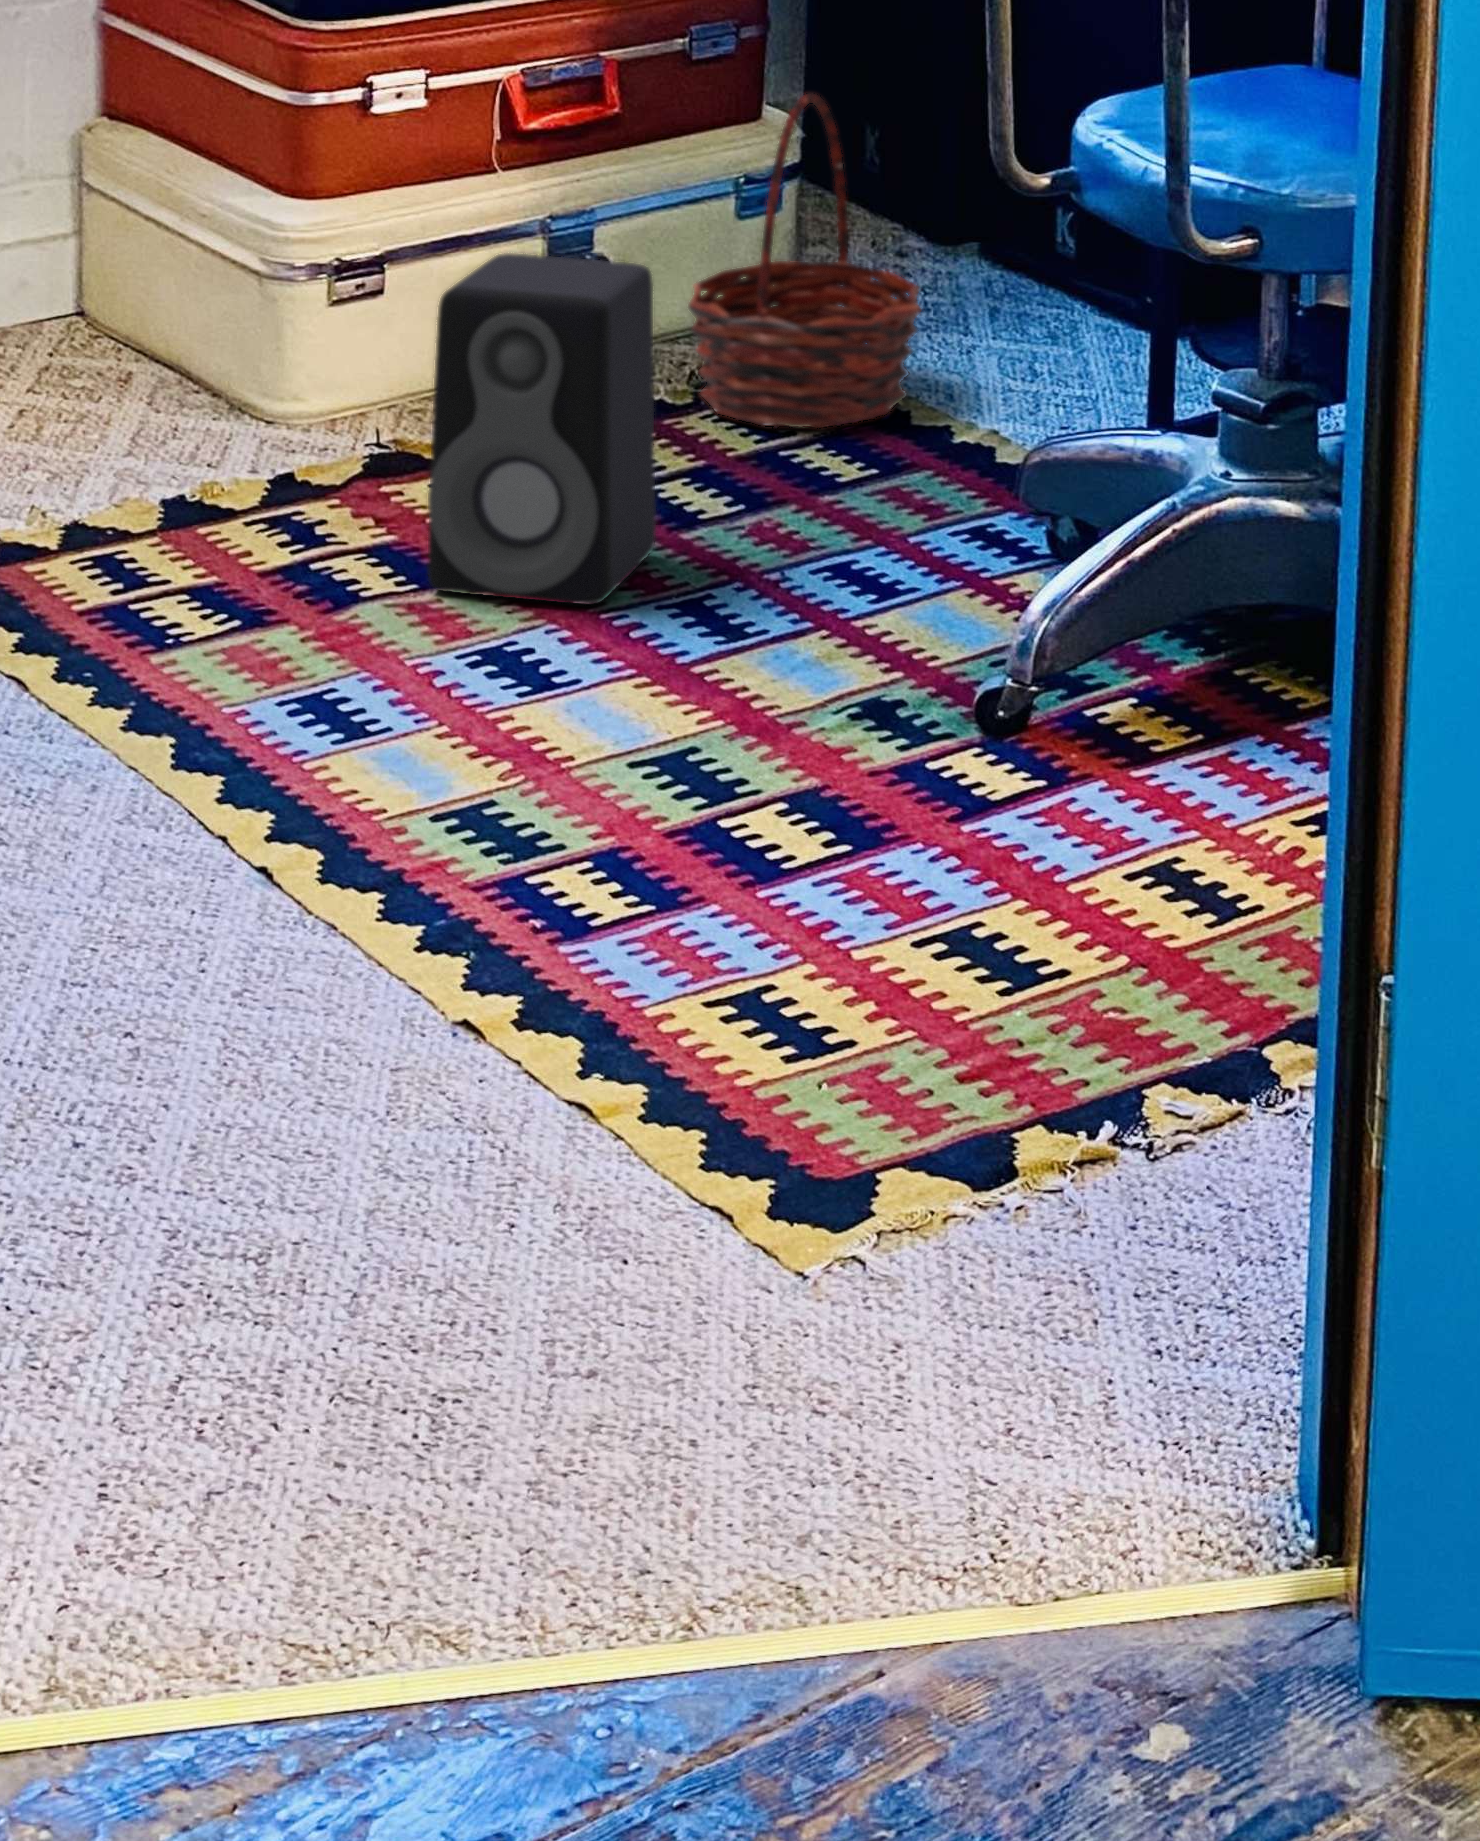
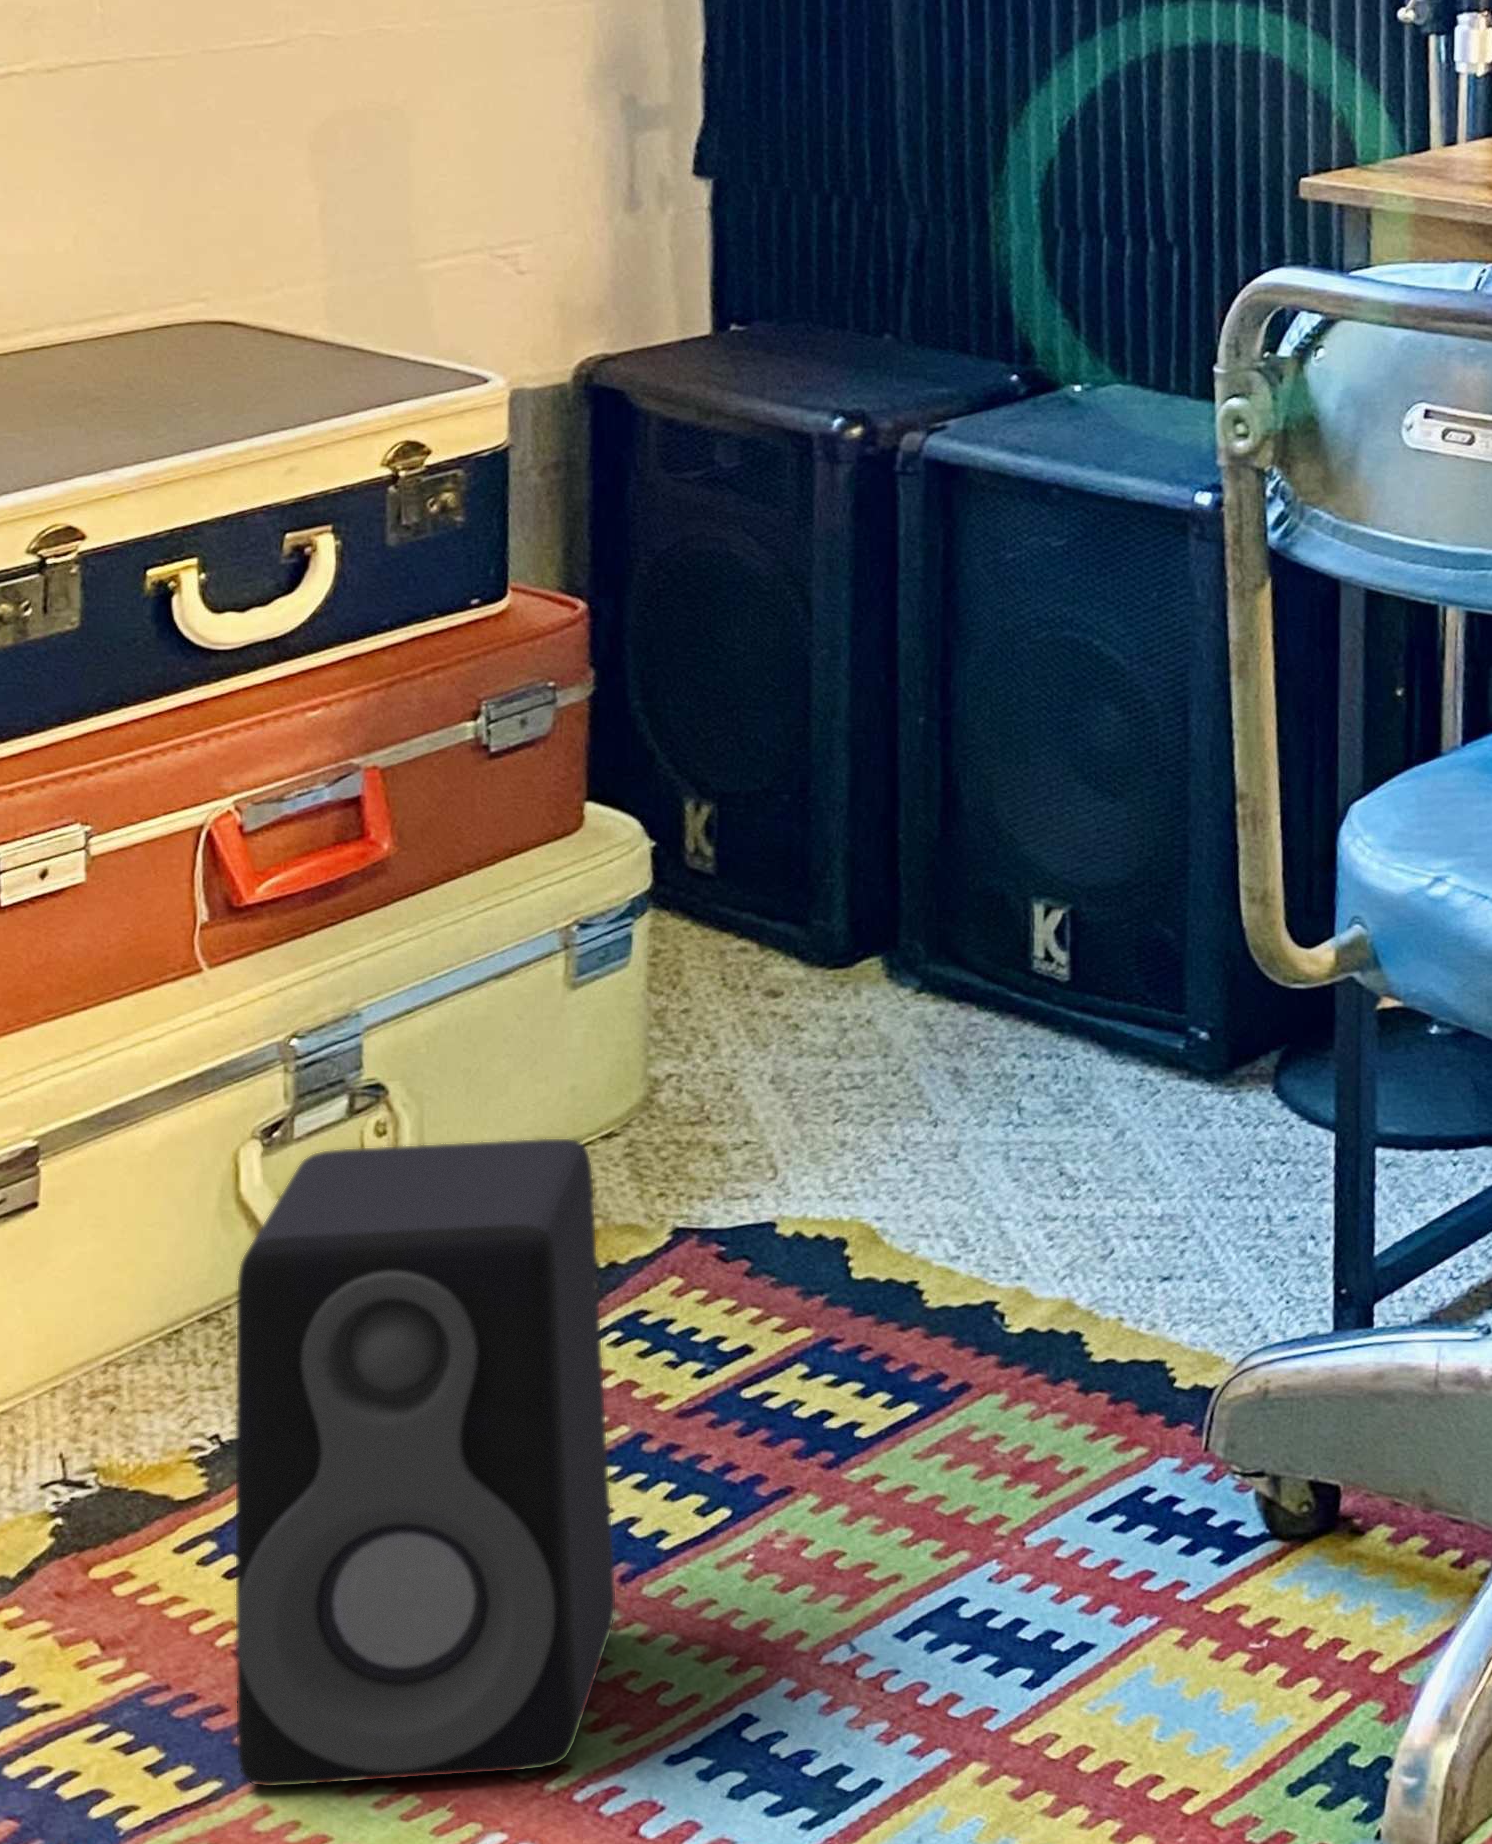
basket: present [688,94,921,428] -> none [535,781,914,1333]

